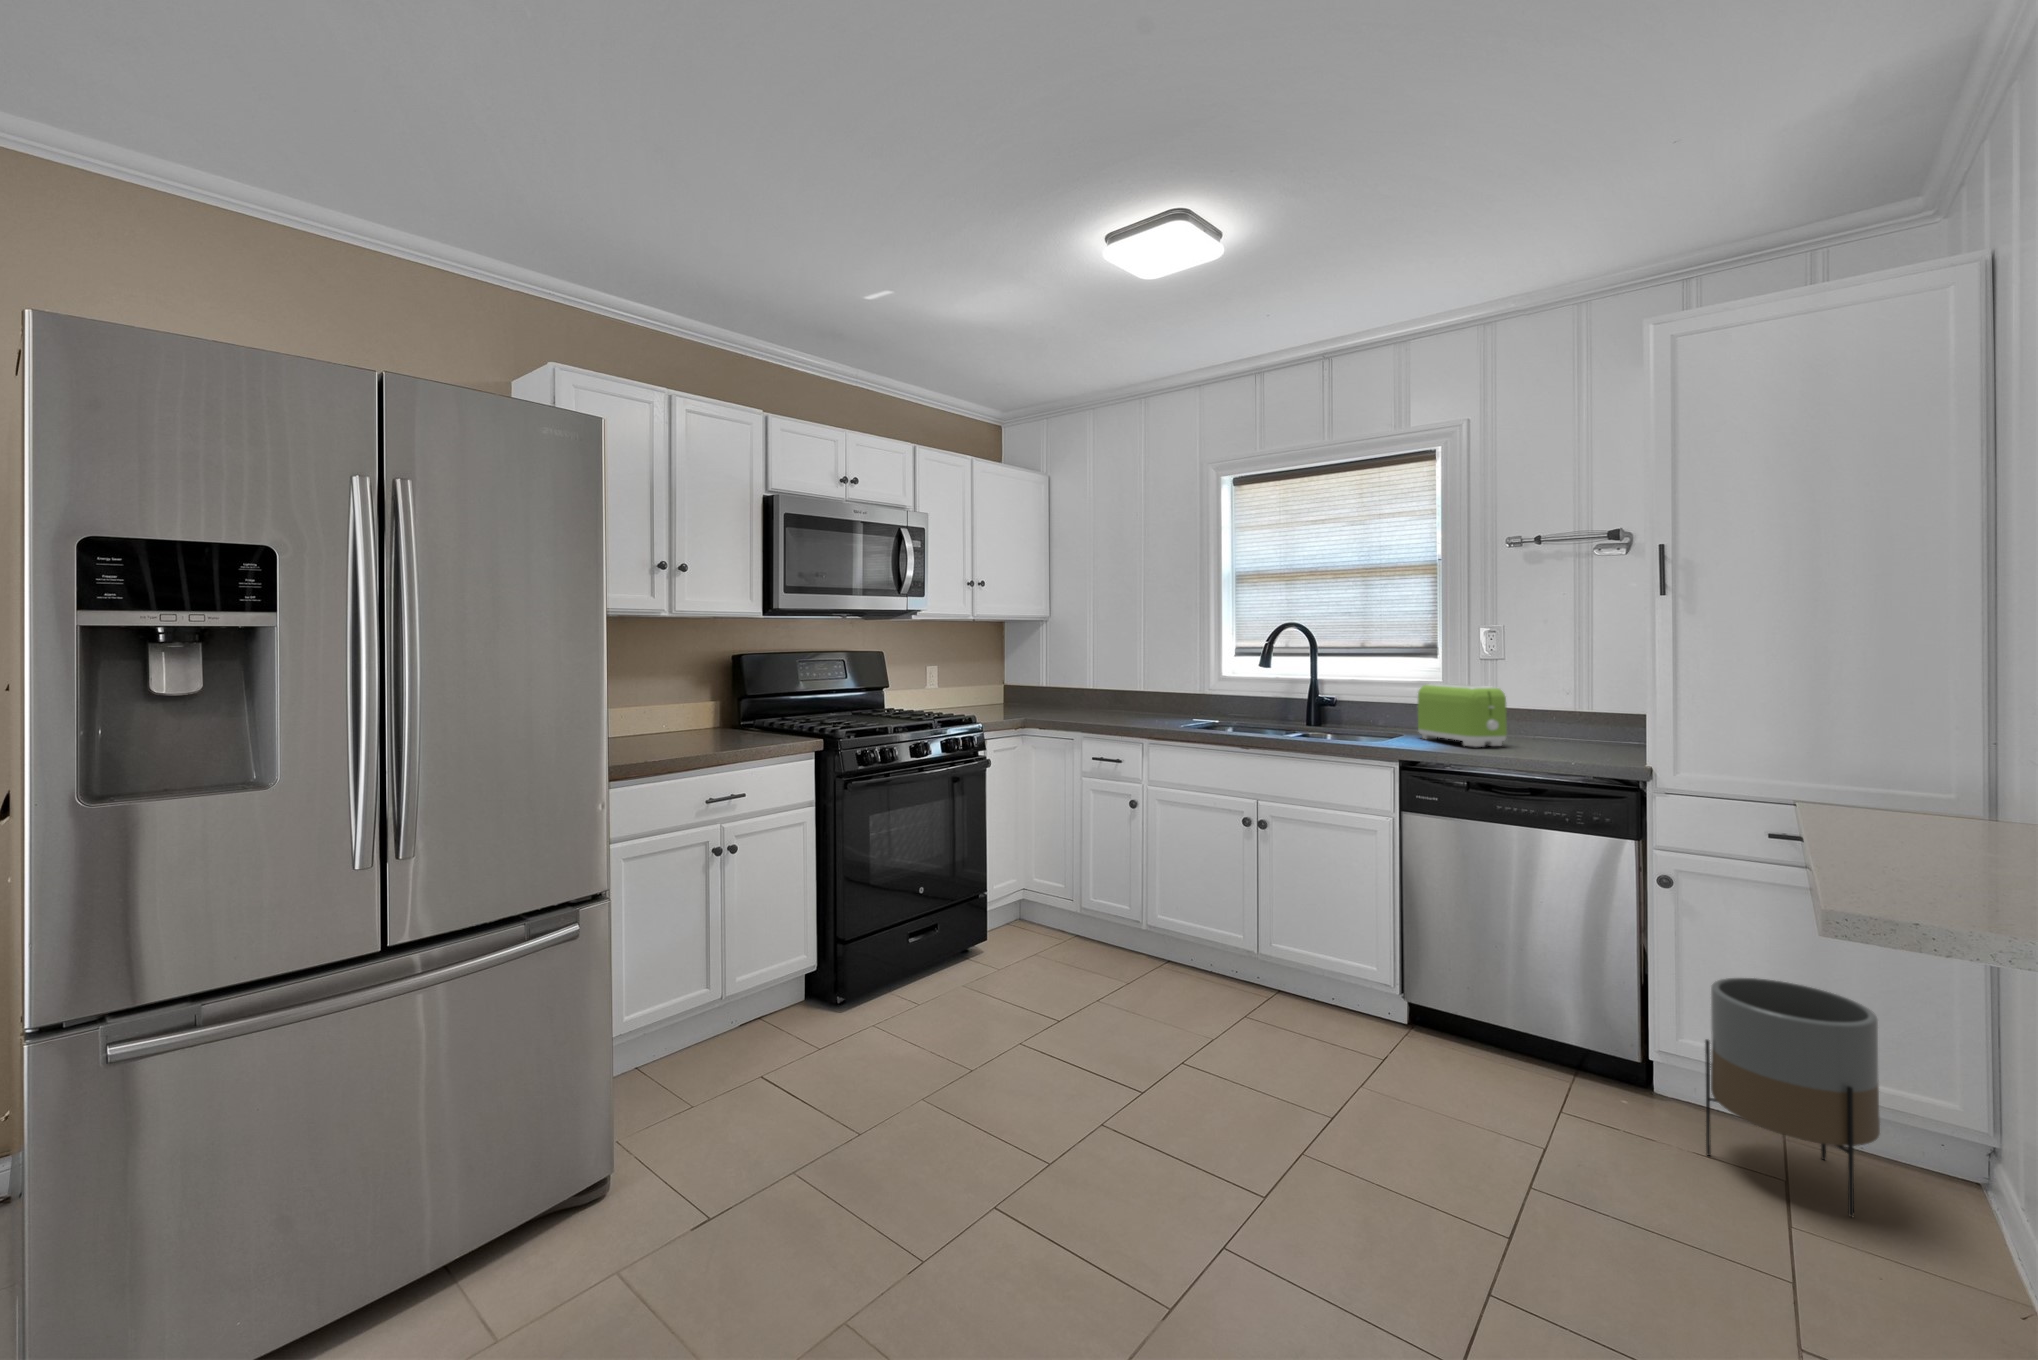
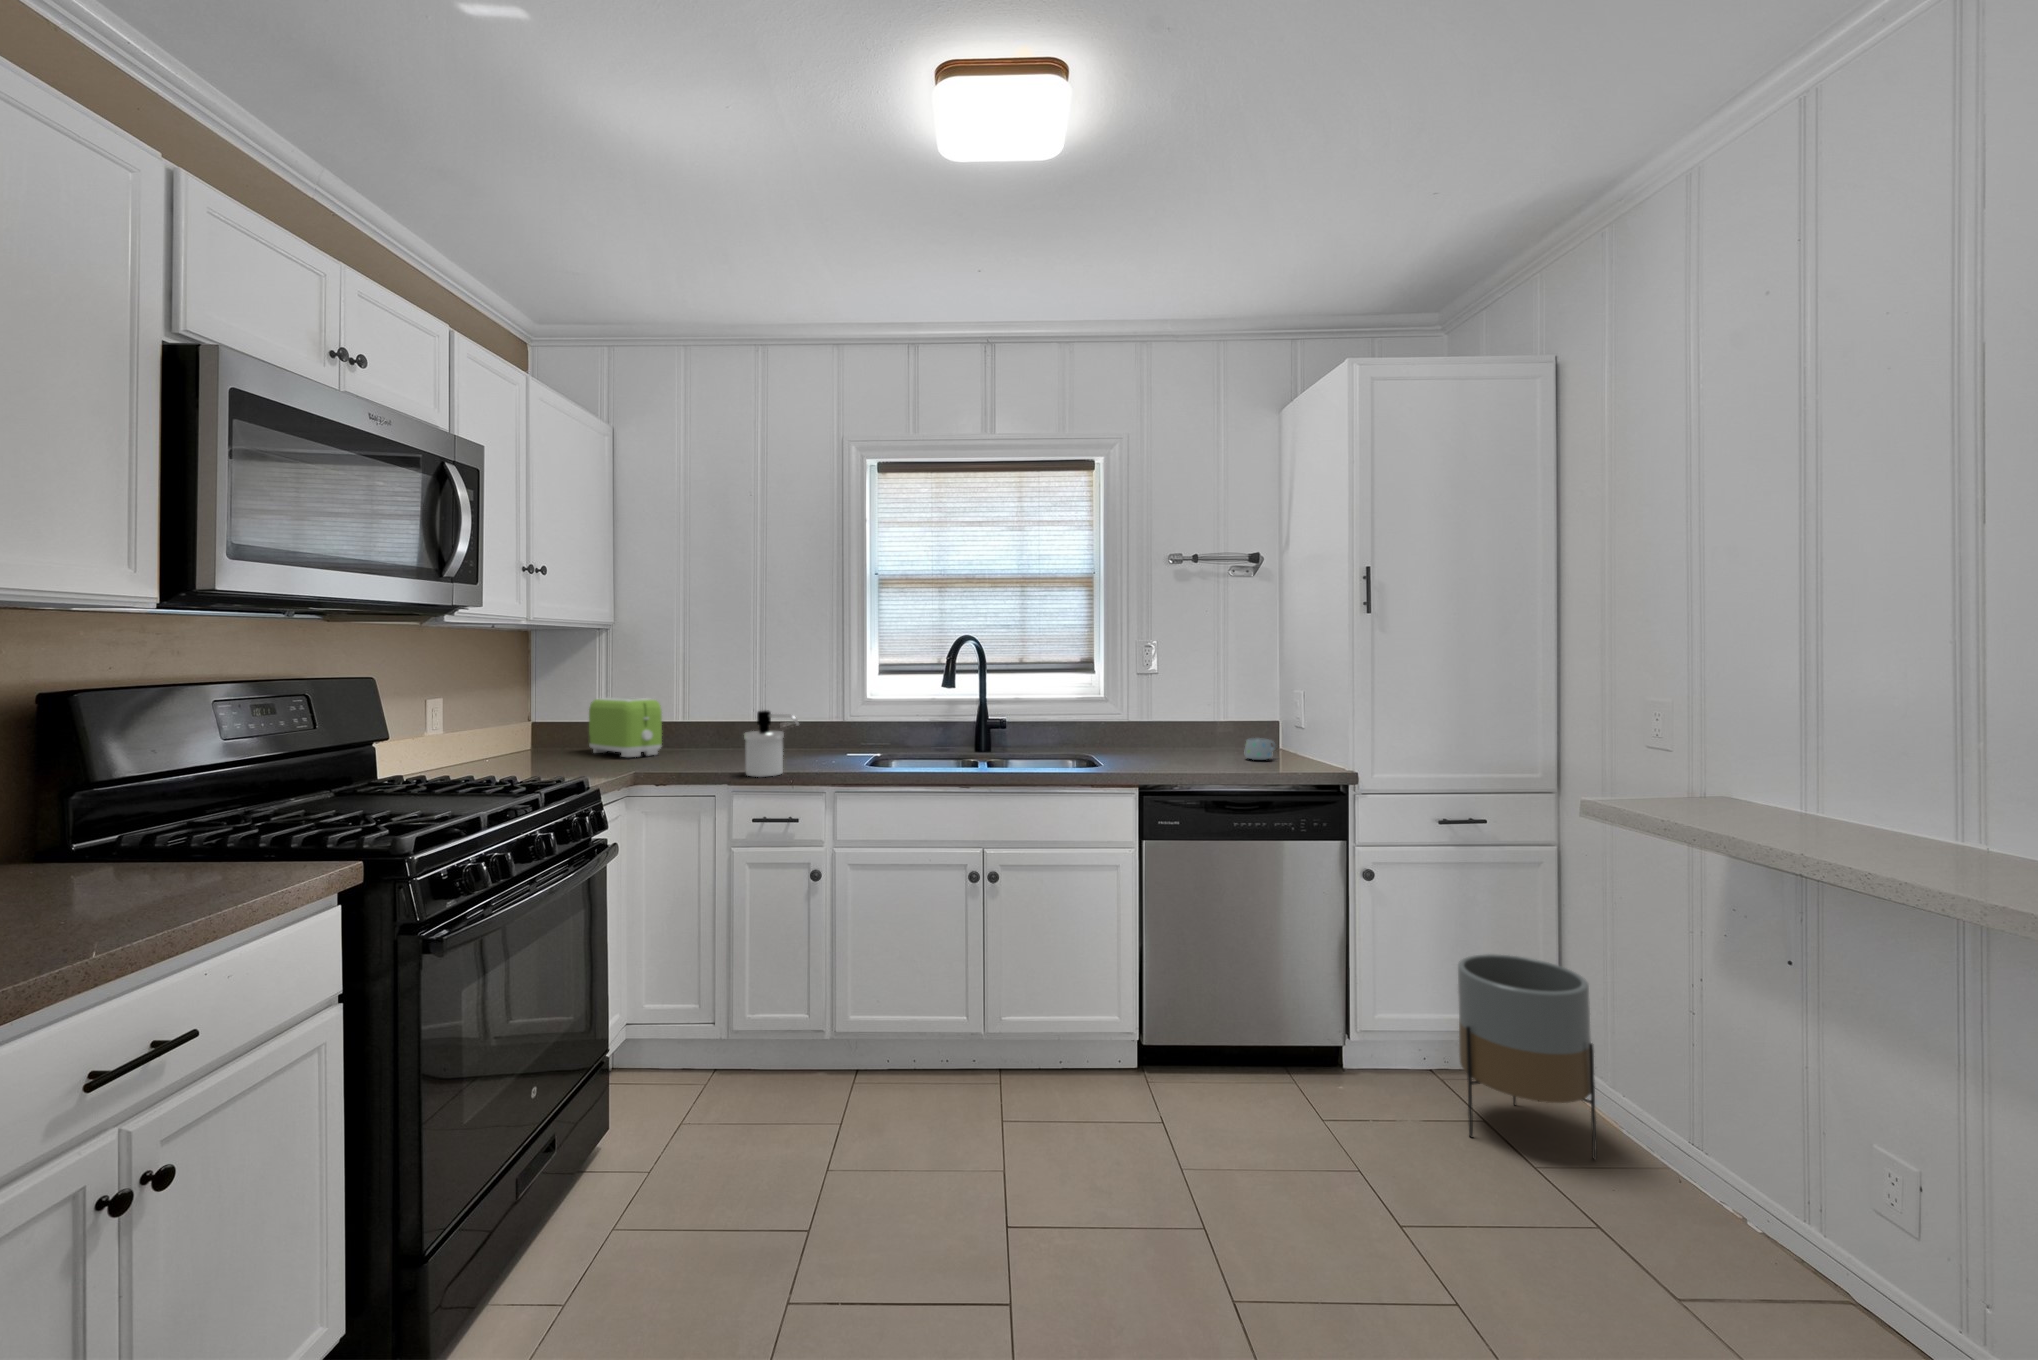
soap dispenser: none [1093,681,1127,729] -> present [744,711,799,777]
toaster: present [1418,684,1507,746] -> present [589,697,662,757]
mug: none [1560,729,1602,752] -> present [1245,738,1275,760]

